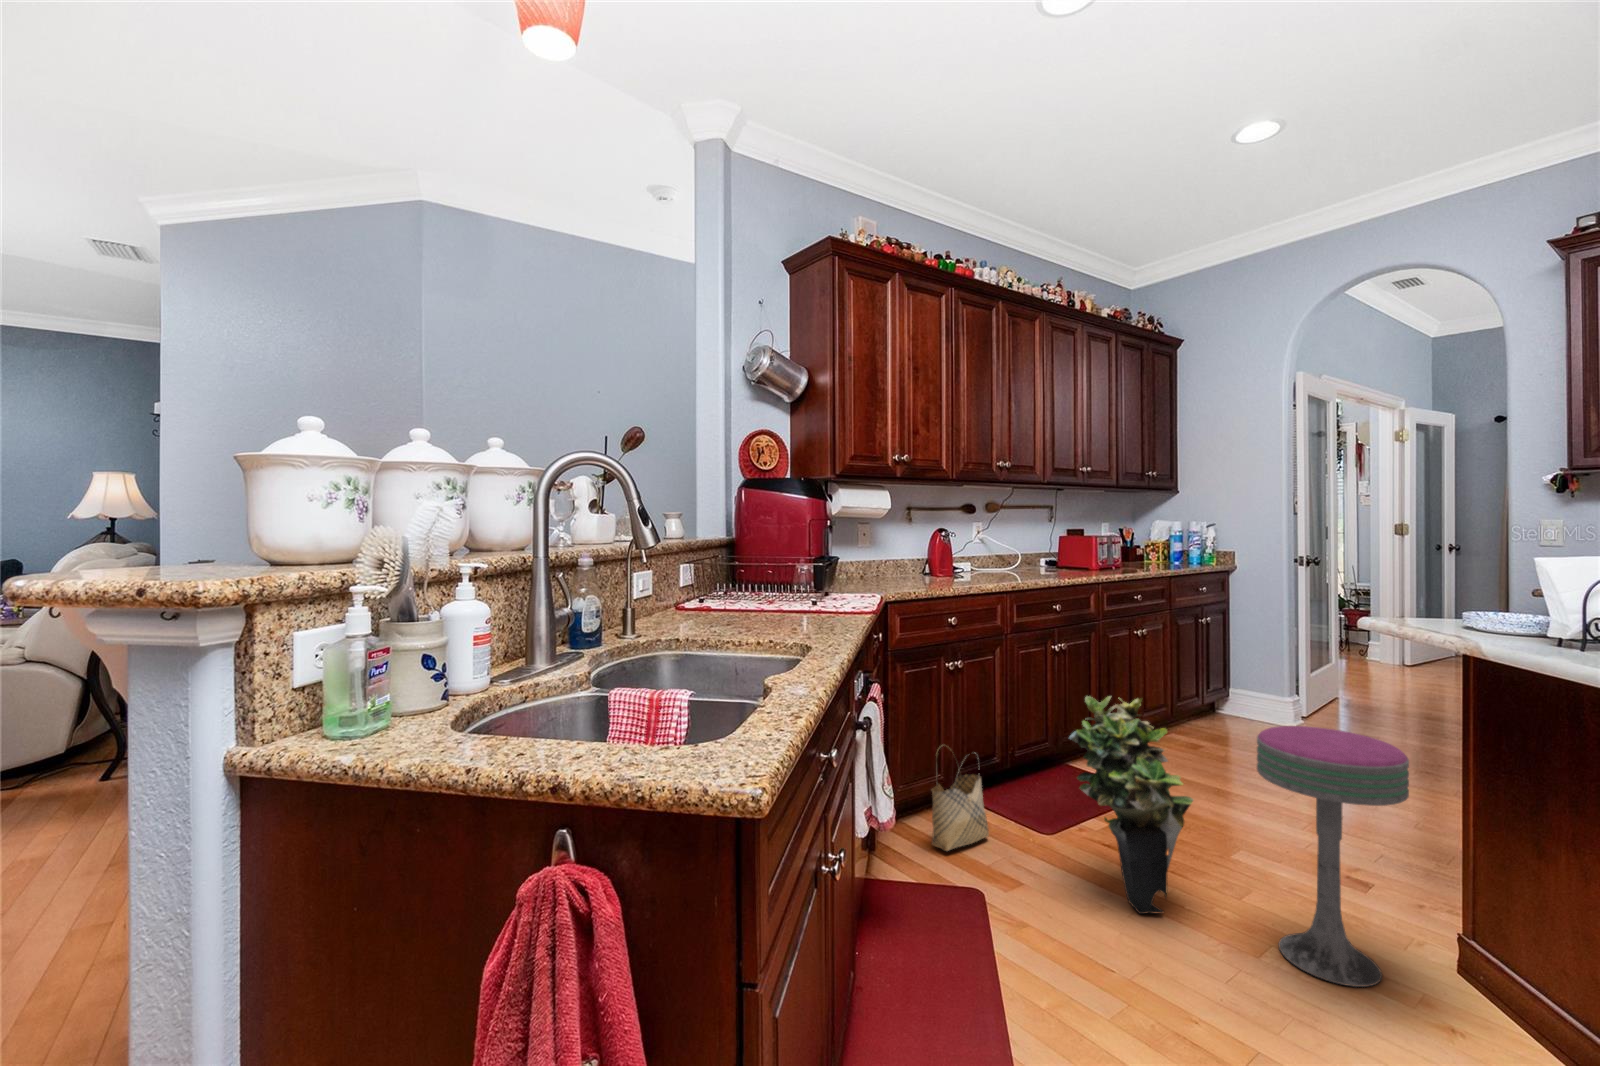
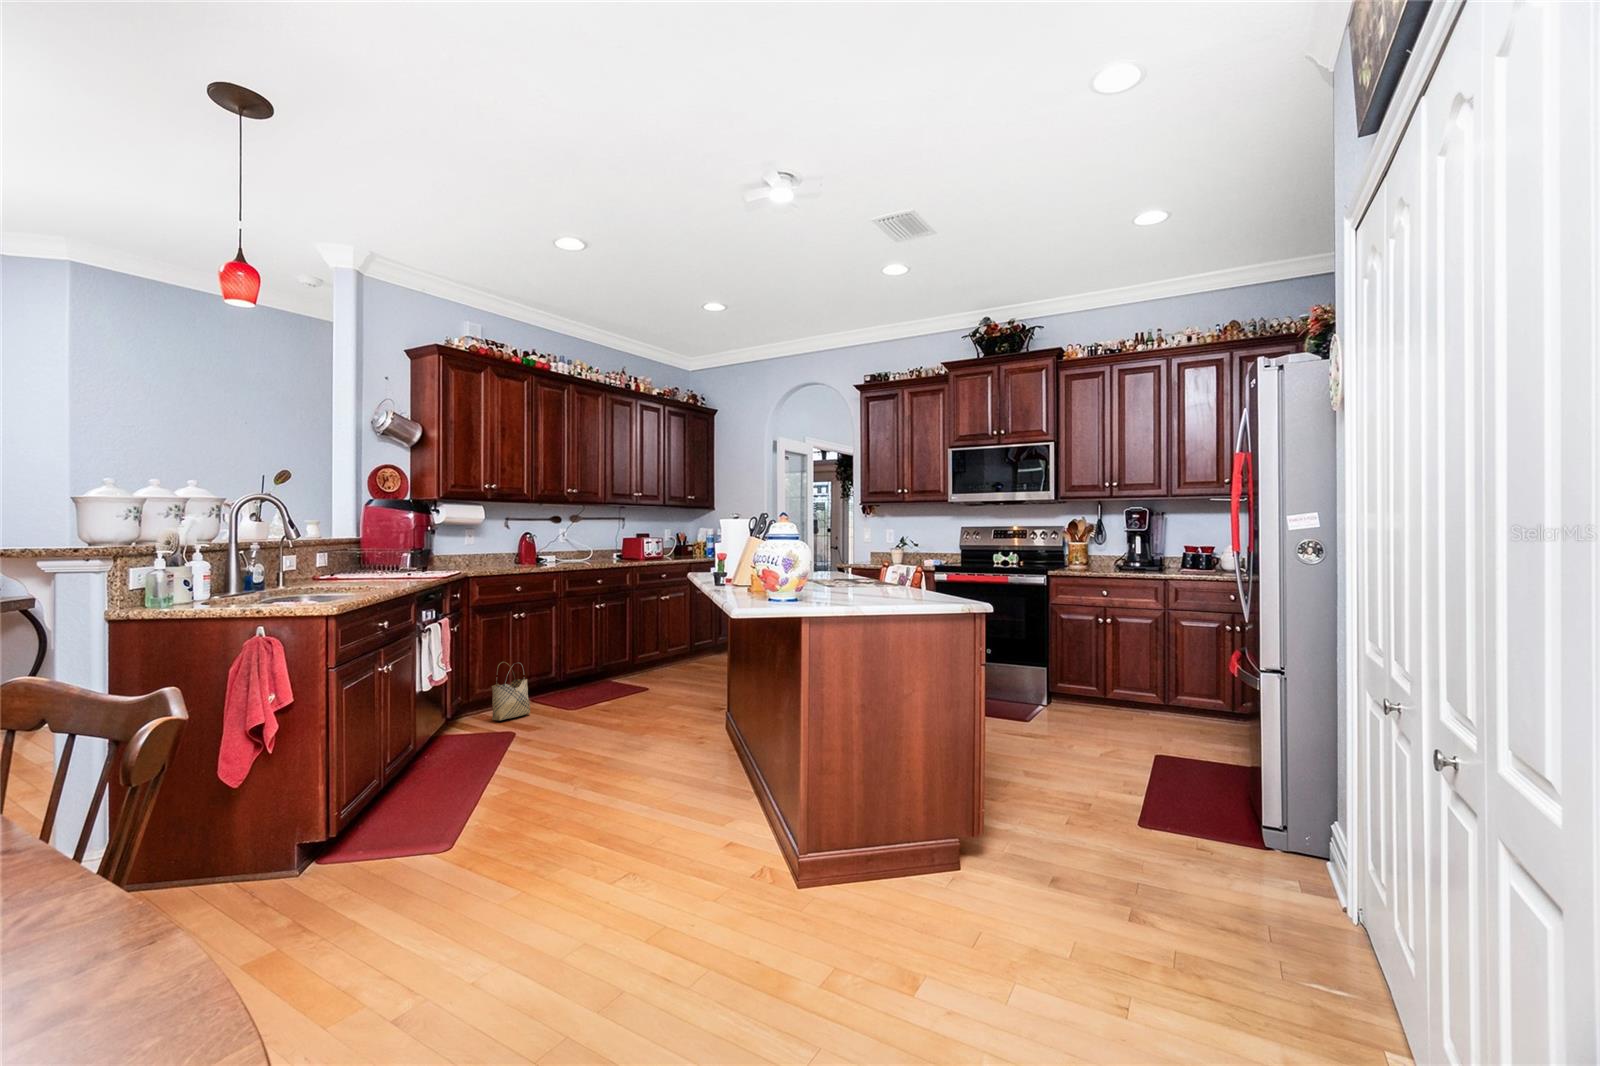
potted plant: present [1069,696,1193,914] -> none [564,623,625,729]
bar stool: present [1257,726,1409,987] -> none [640,628,696,737]

